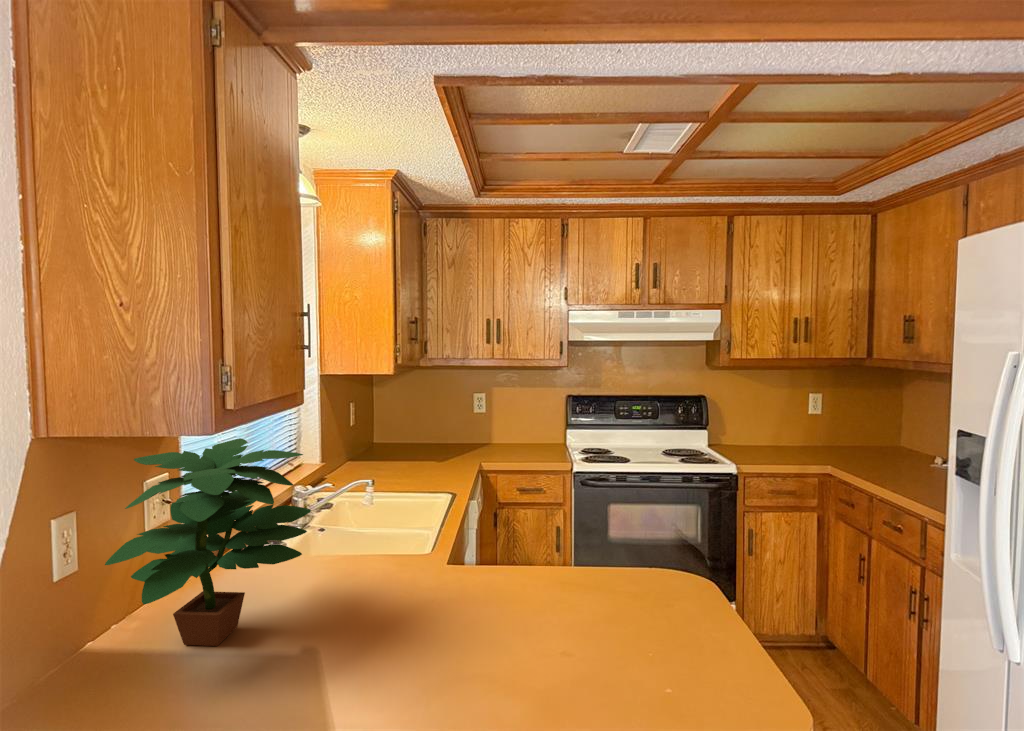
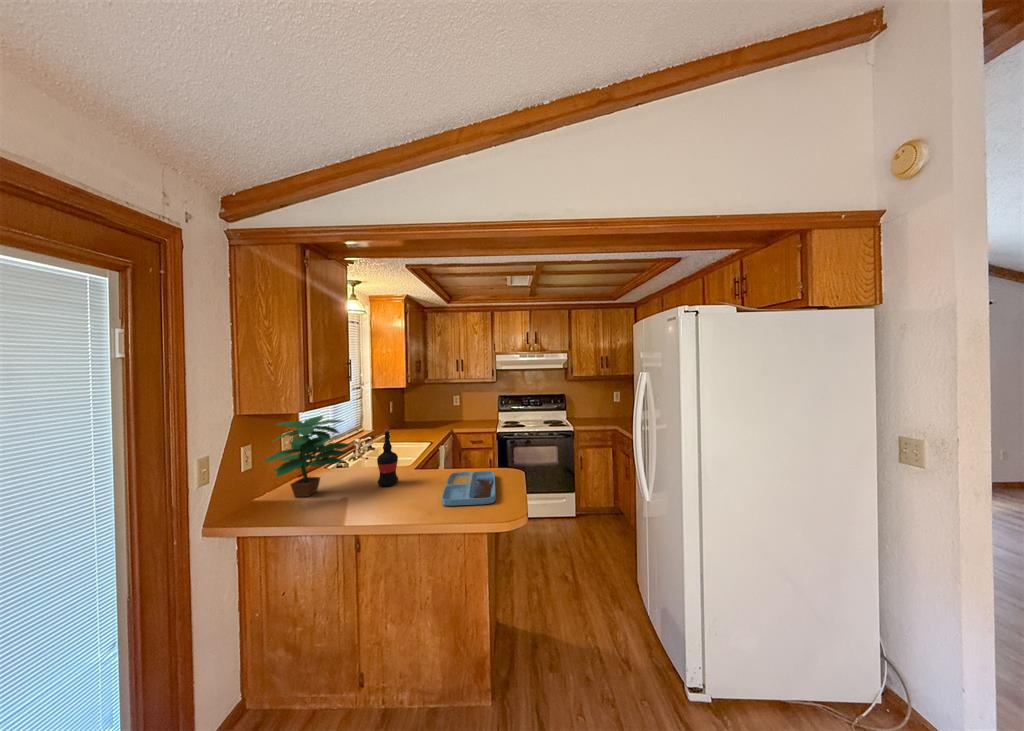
wine bottle: none [382,476,430,616] -> present [377,429,398,486]
tray: none [555,581,717,693] -> present [442,471,496,506]

